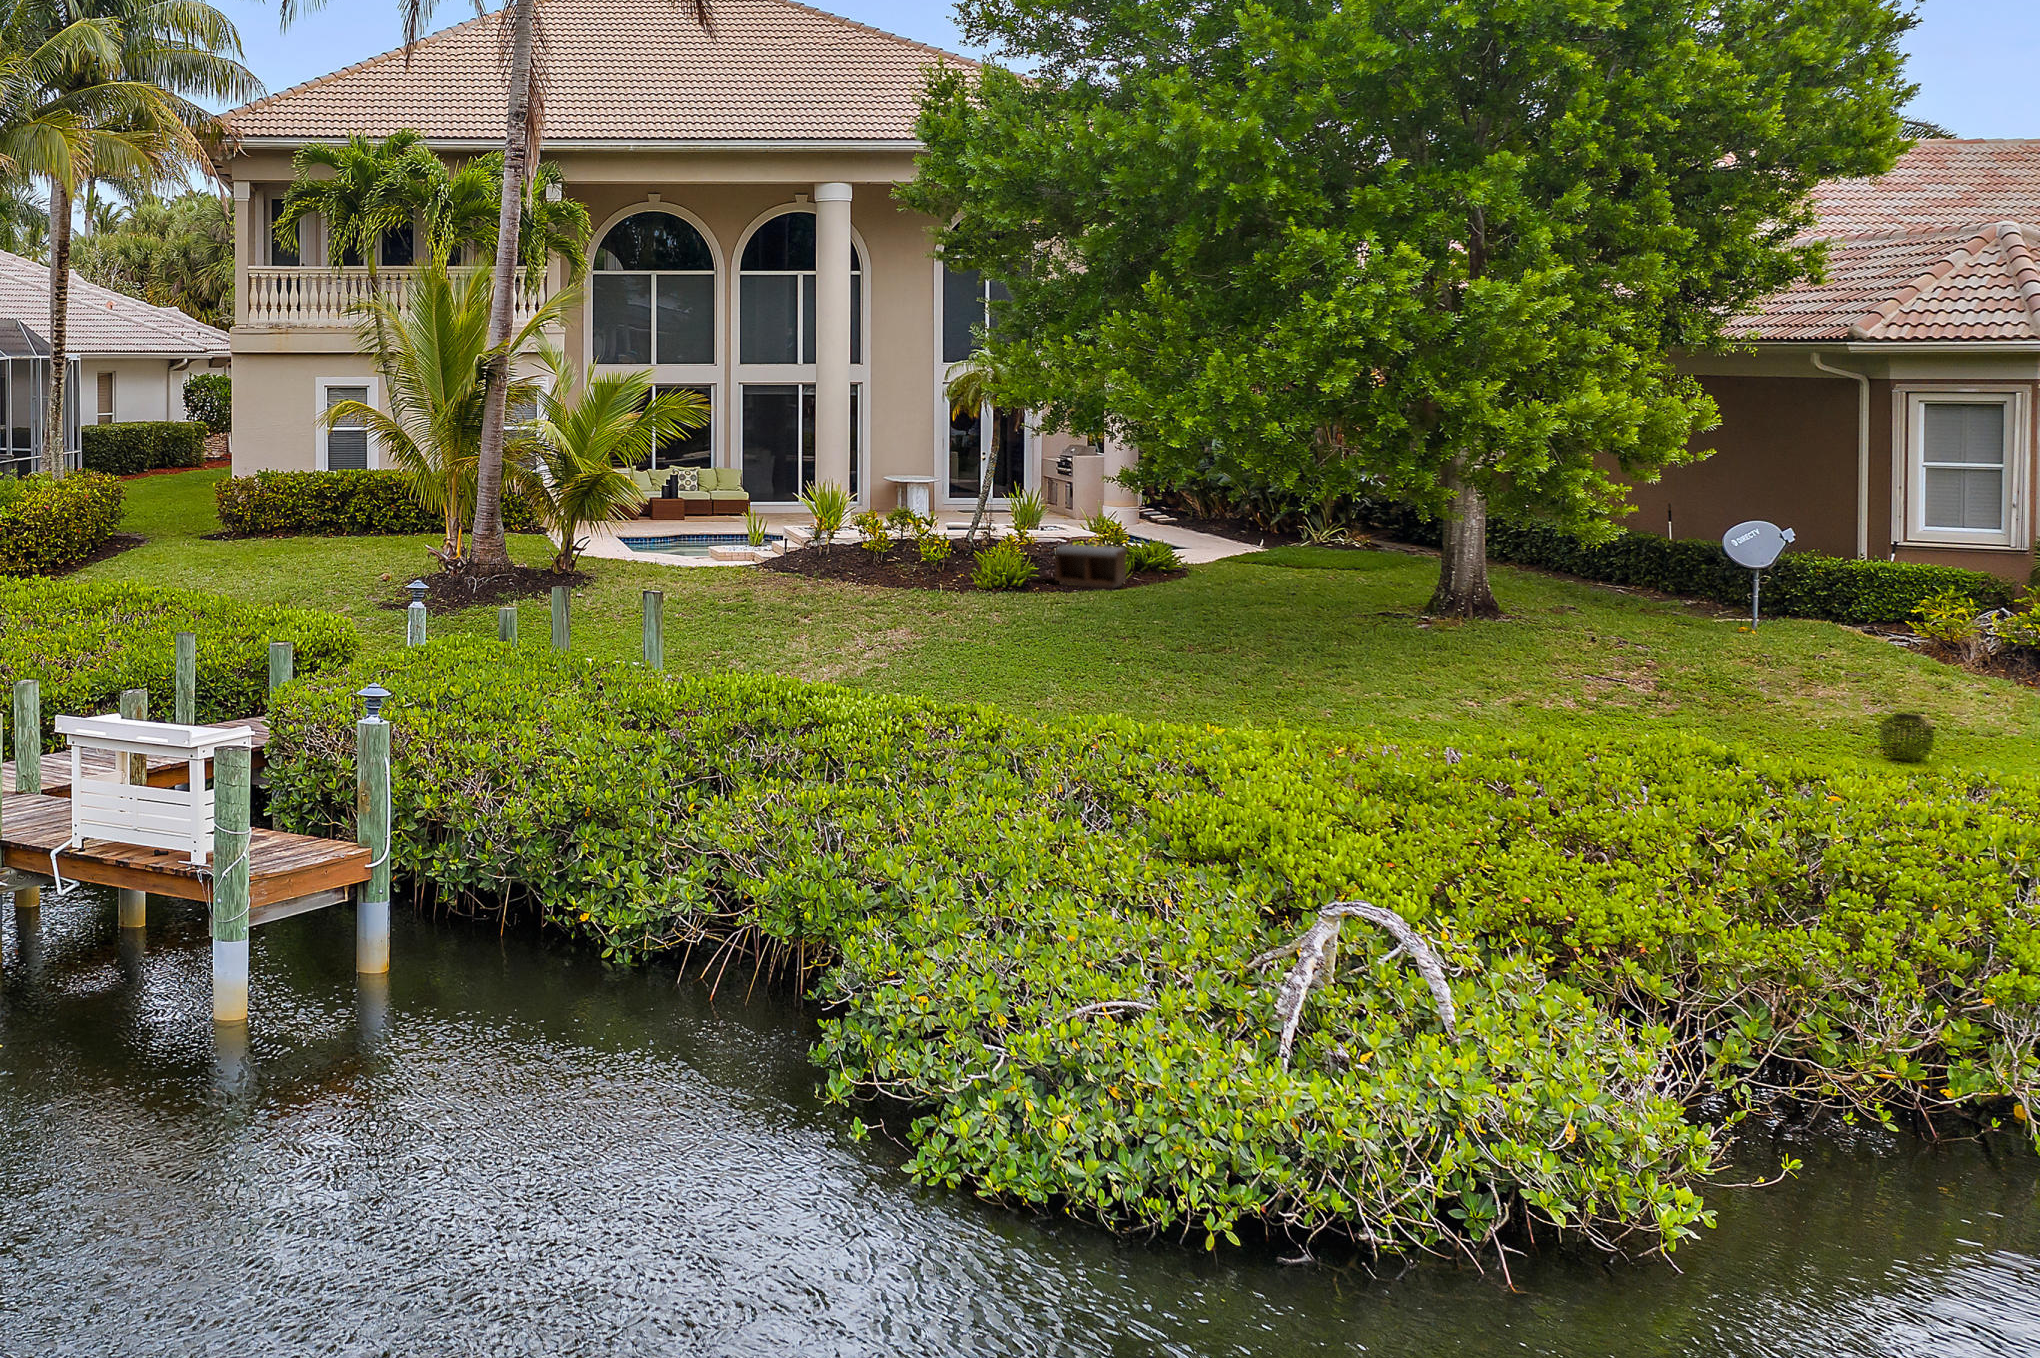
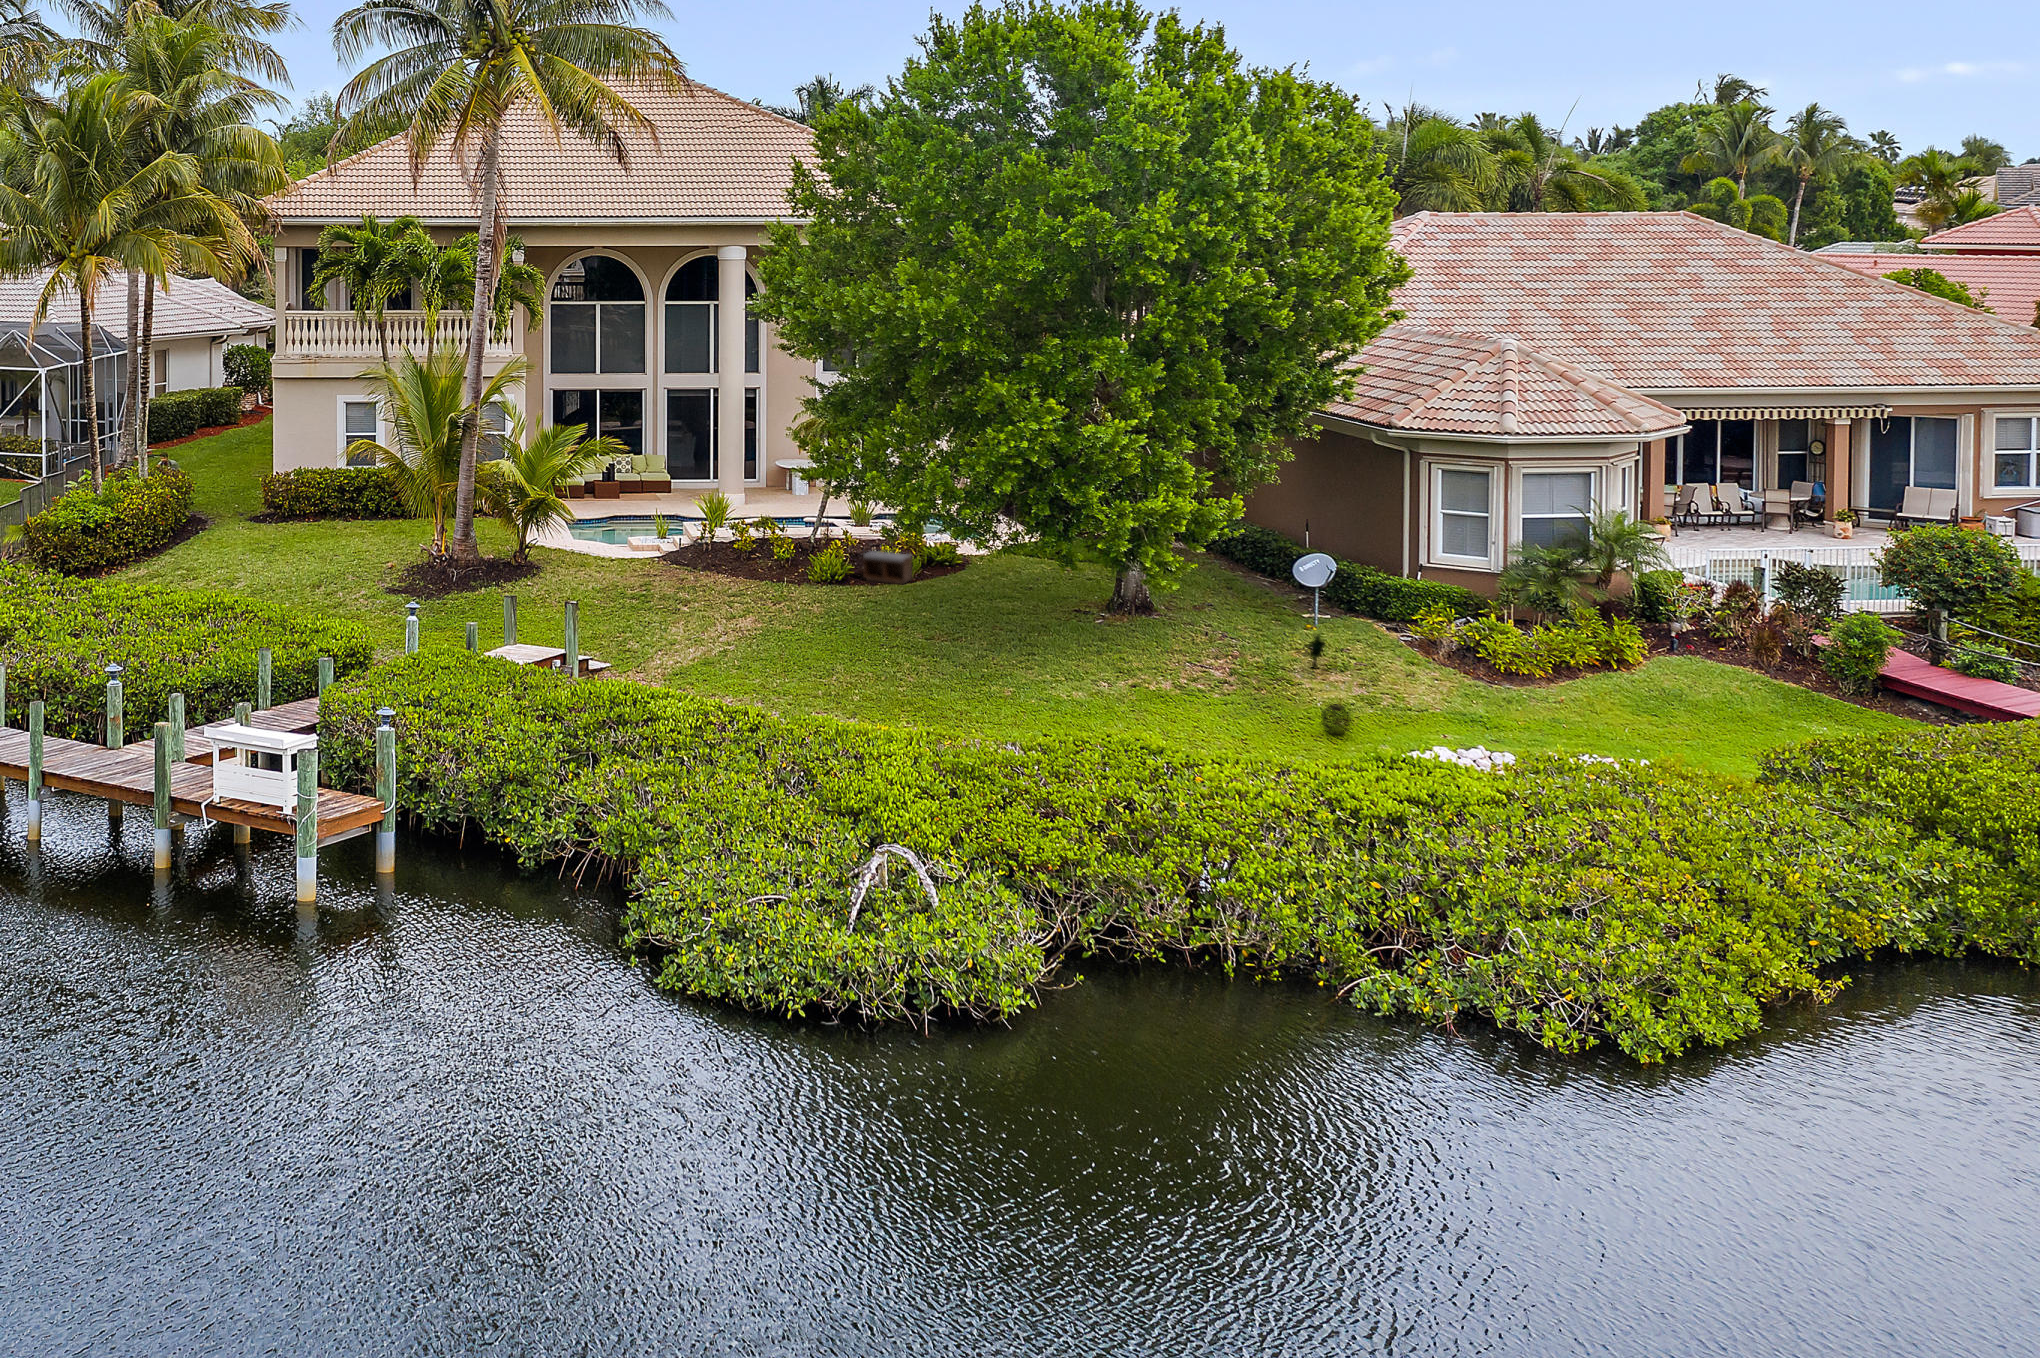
decorative plant: none [1781,622,1819,678] -> present [1306,634,1326,668]

